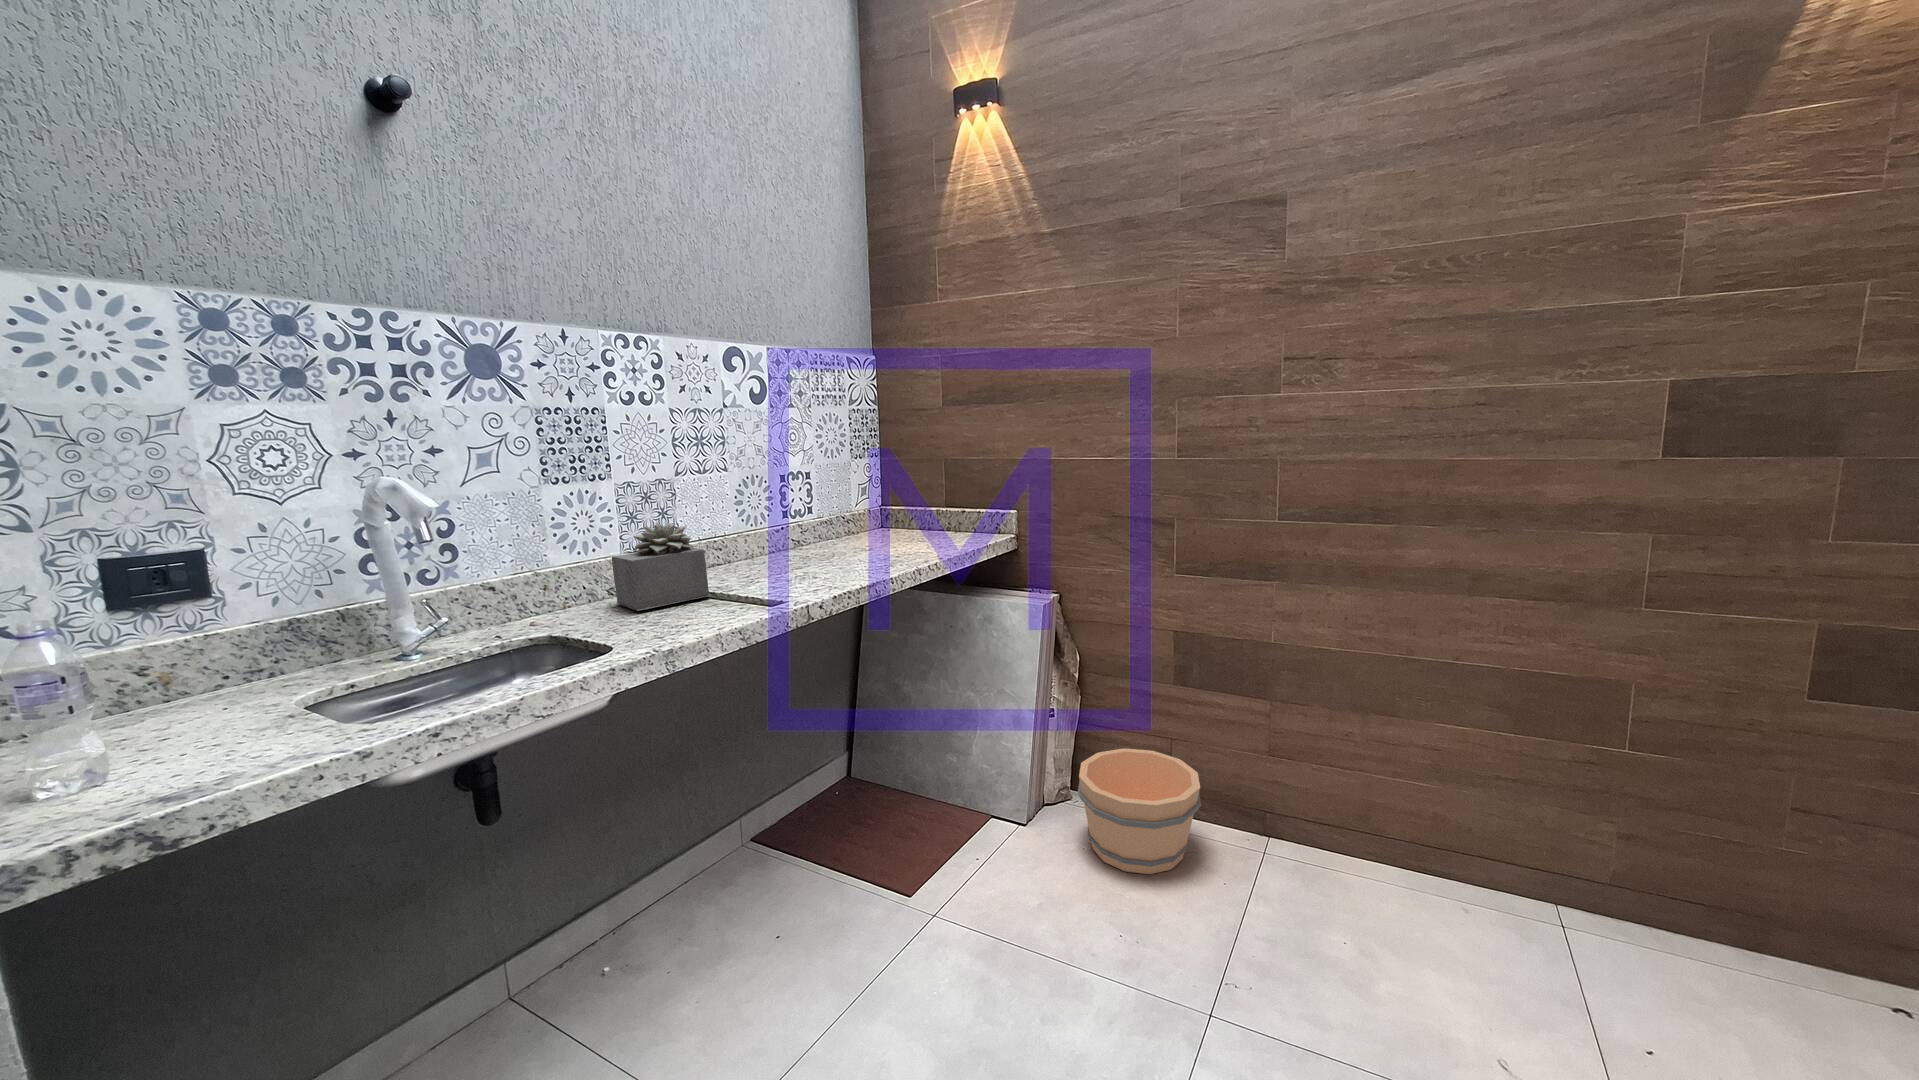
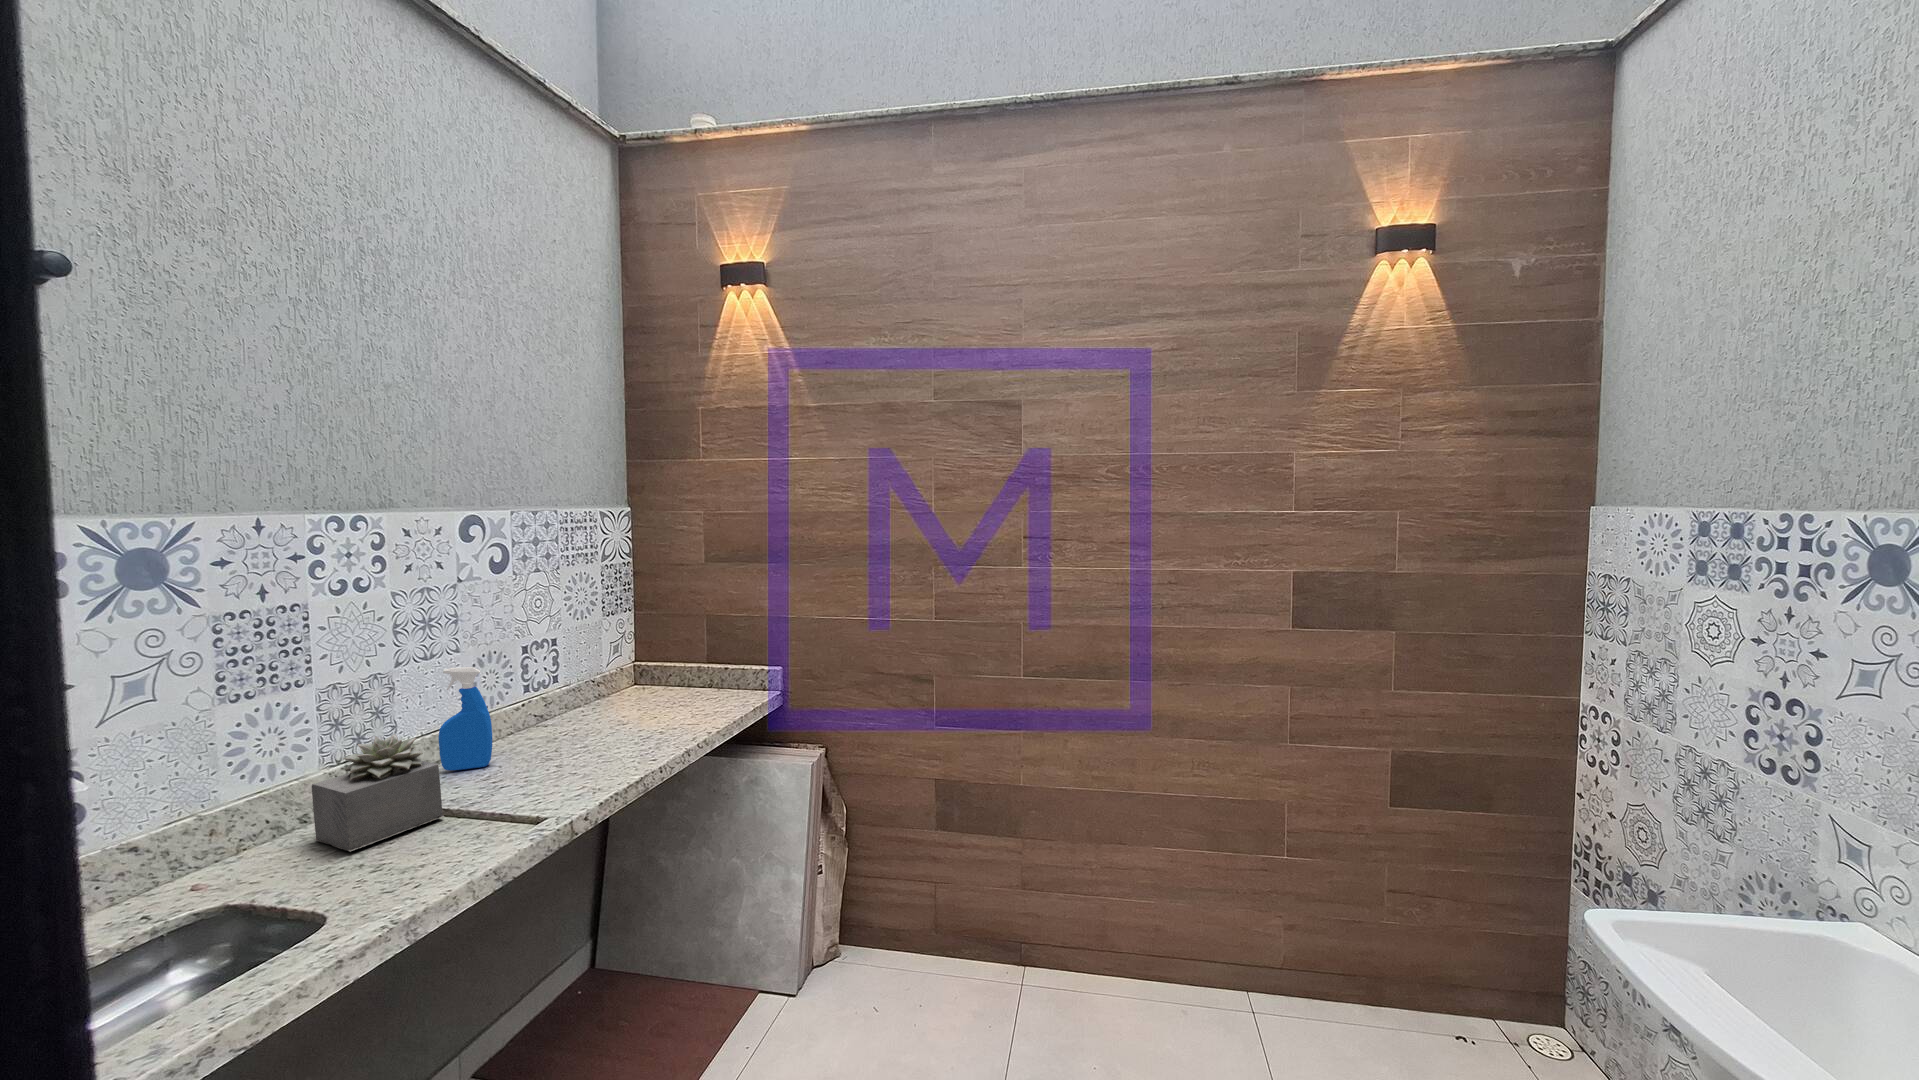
spray bottle: none [713,481,755,572] -> present [439,667,492,770]
bucket: present [1078,748,1201,874] -> none [851,899,967,1034]

